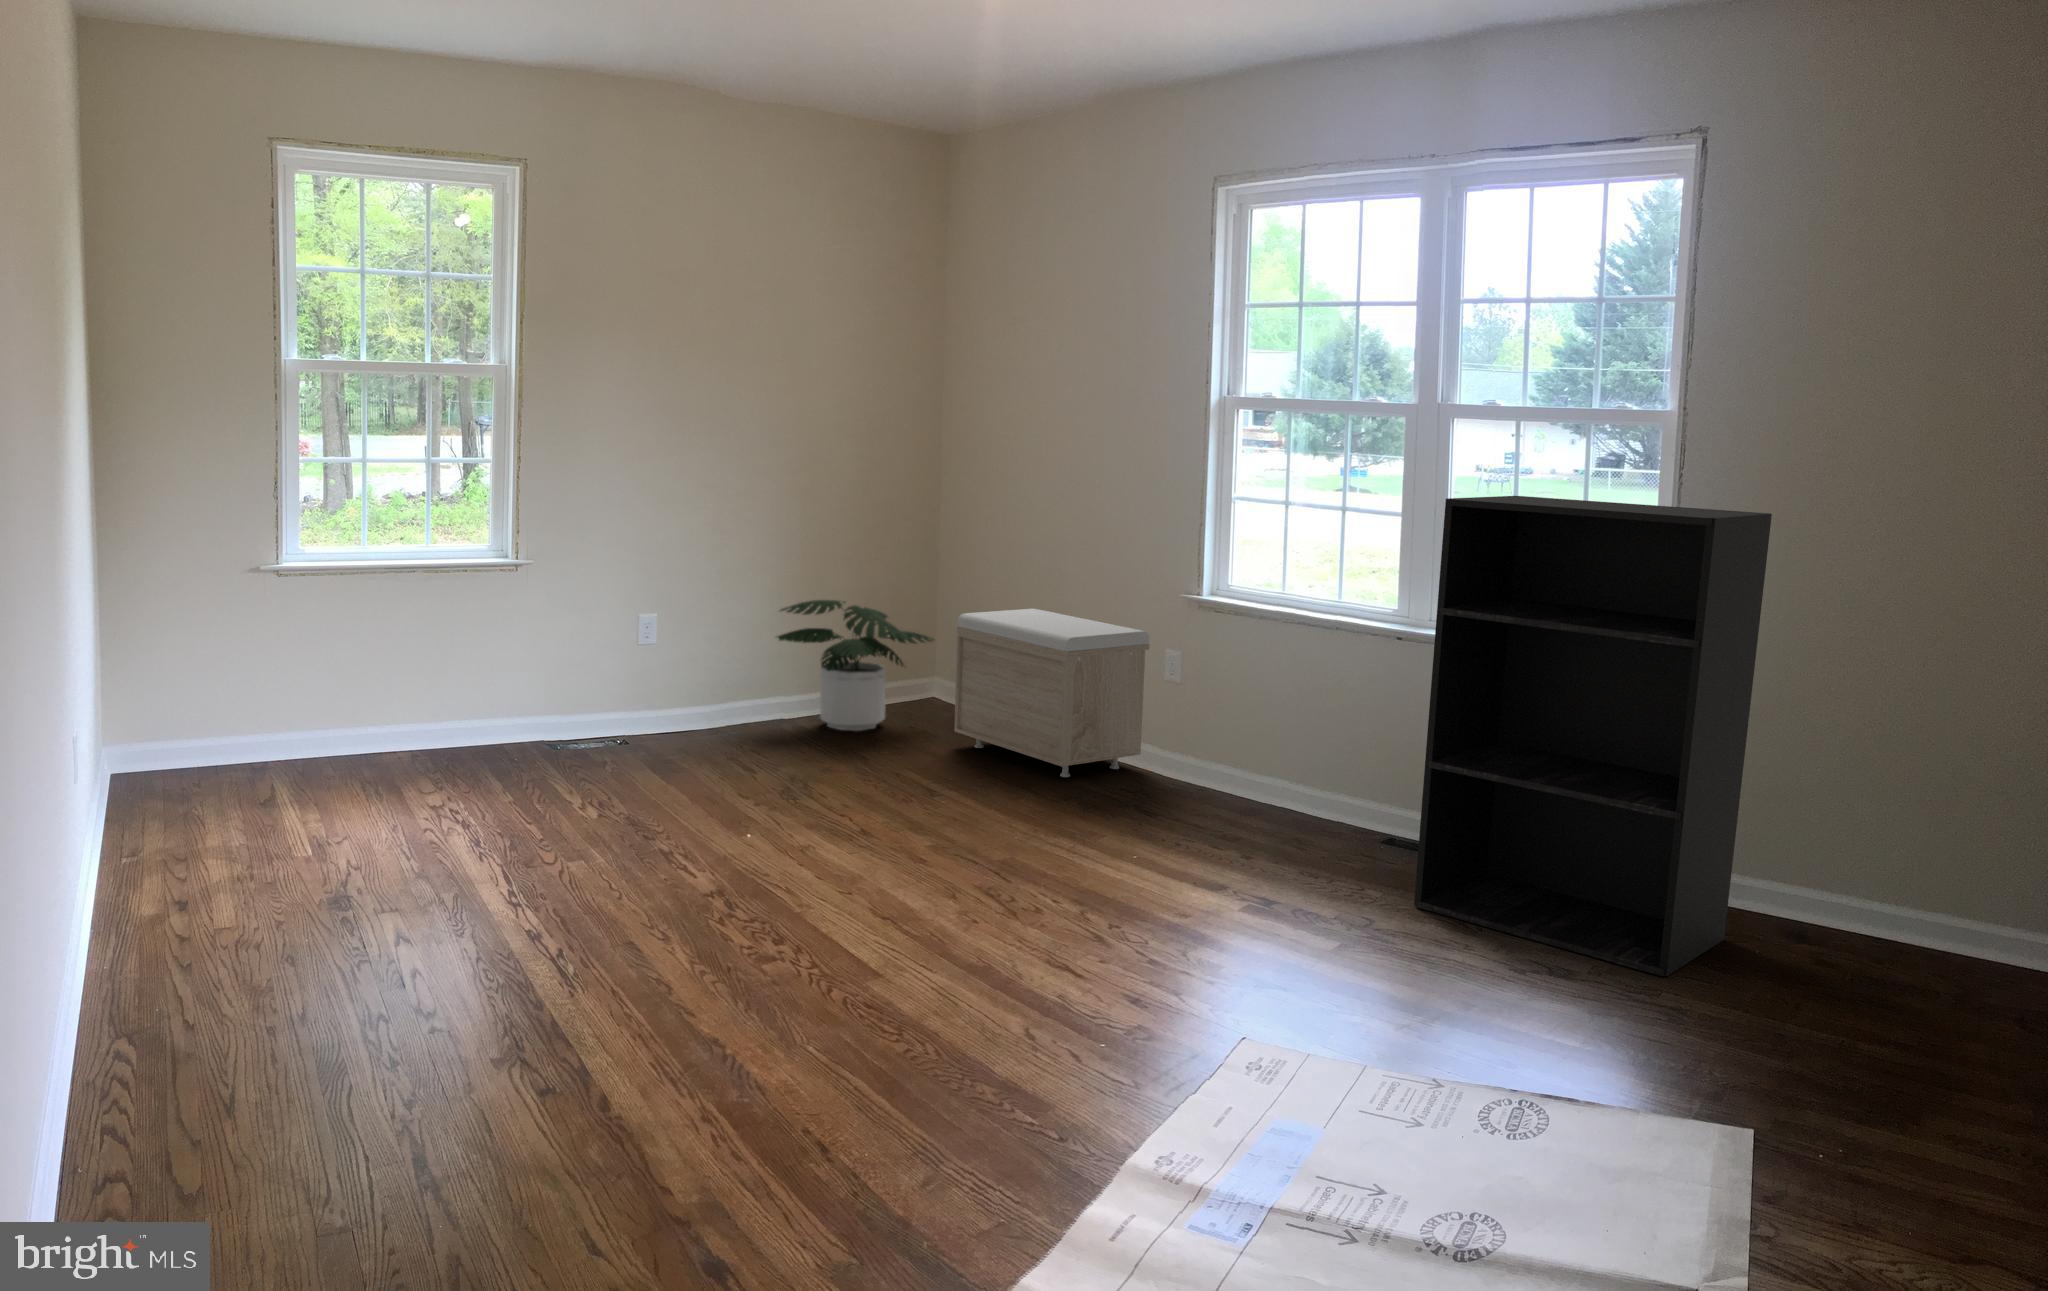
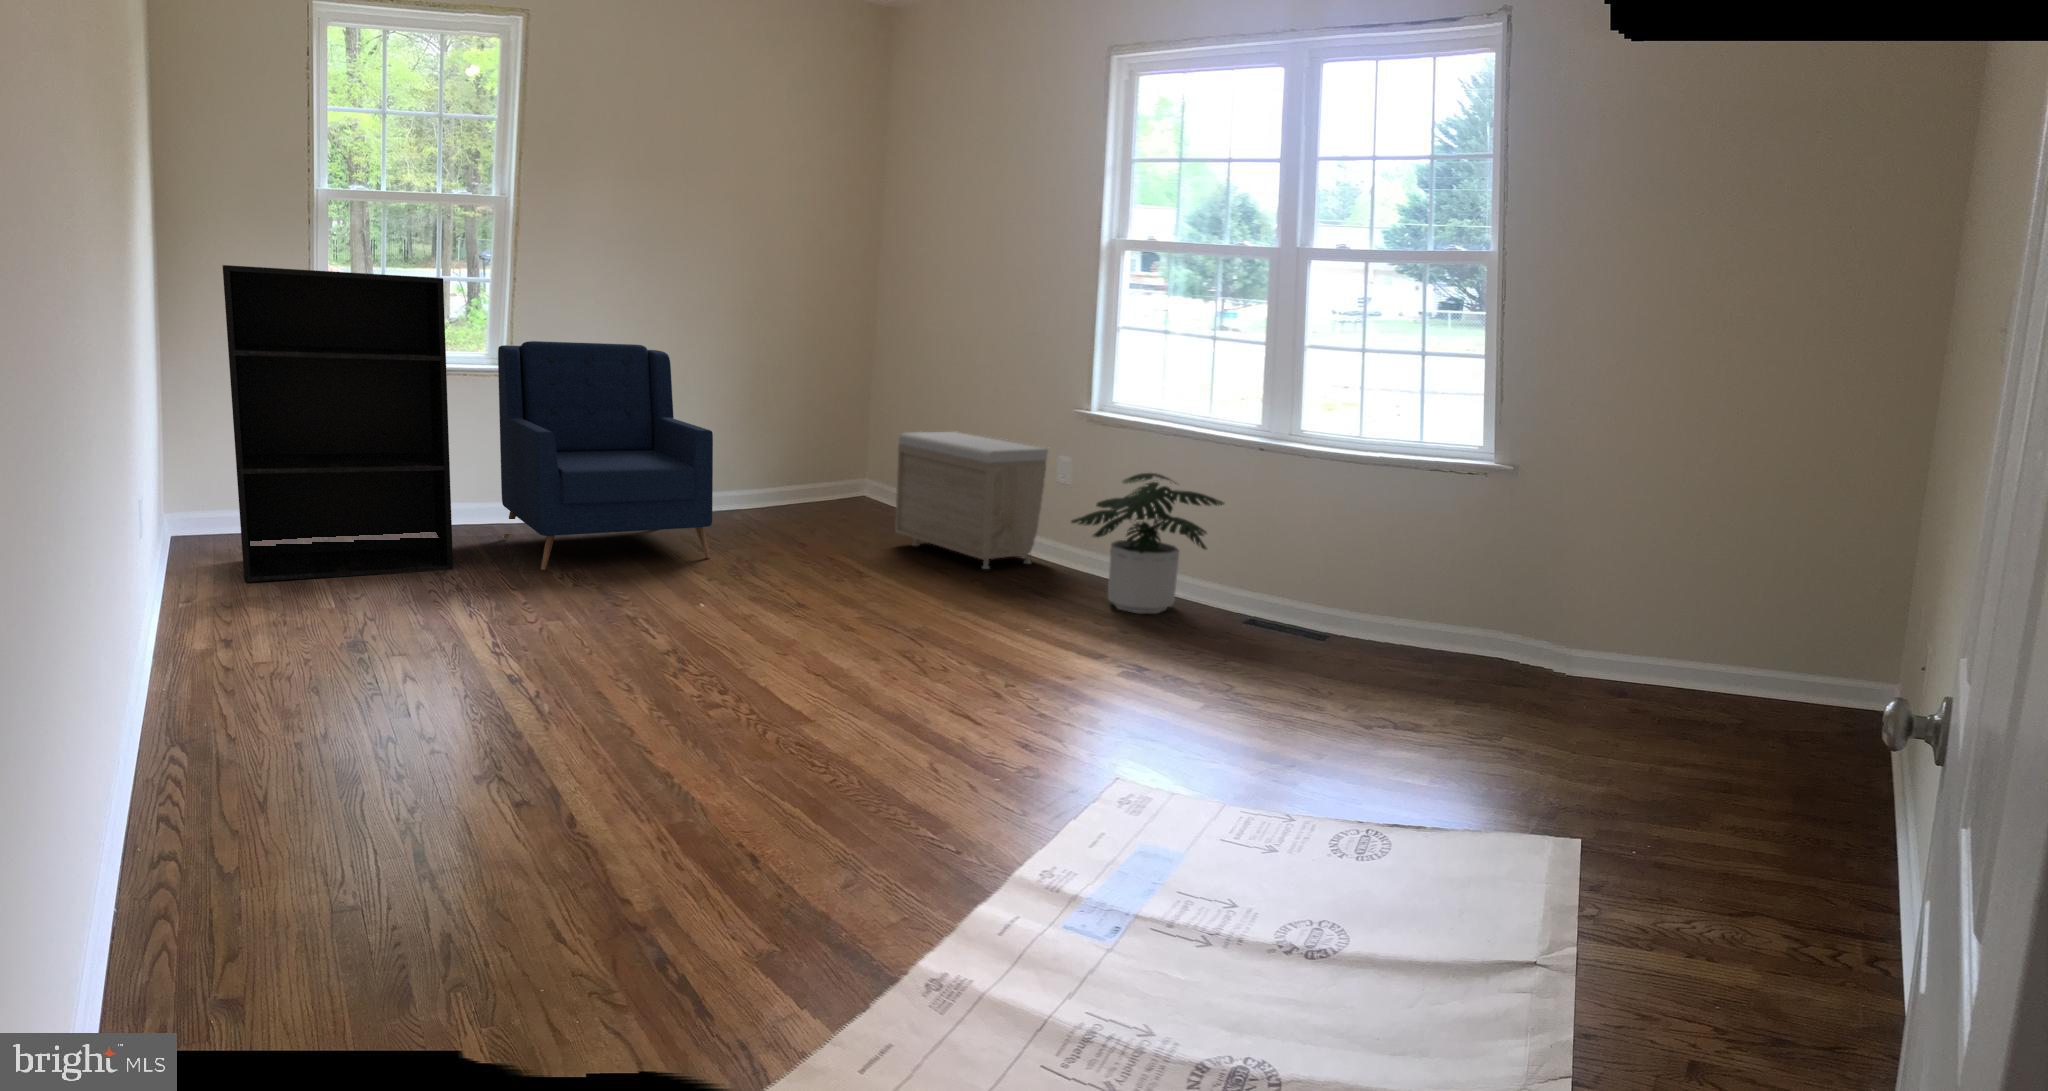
bookshelf: present [1414,496,1772,977] -> present [223,265,453,582]
armchair: none [491,518,741,790] -> present [498,341,713,570]
potted plant: present [778,600,934,731] -> present [1071,473,1224,613]

